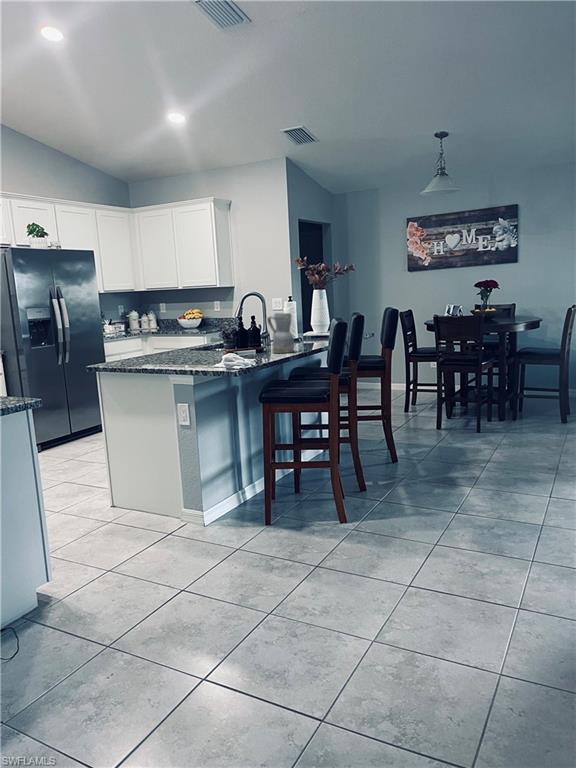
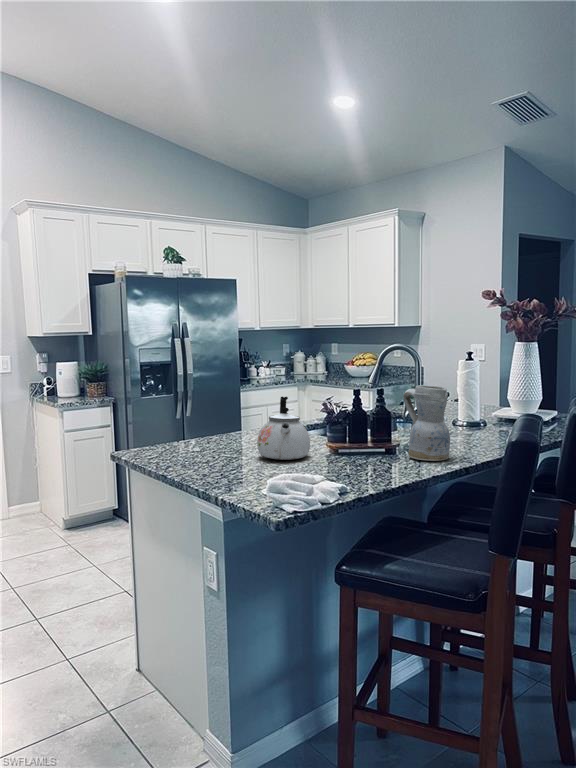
kettle: none [187,323,218,359] -> present [257,397,310,460]

